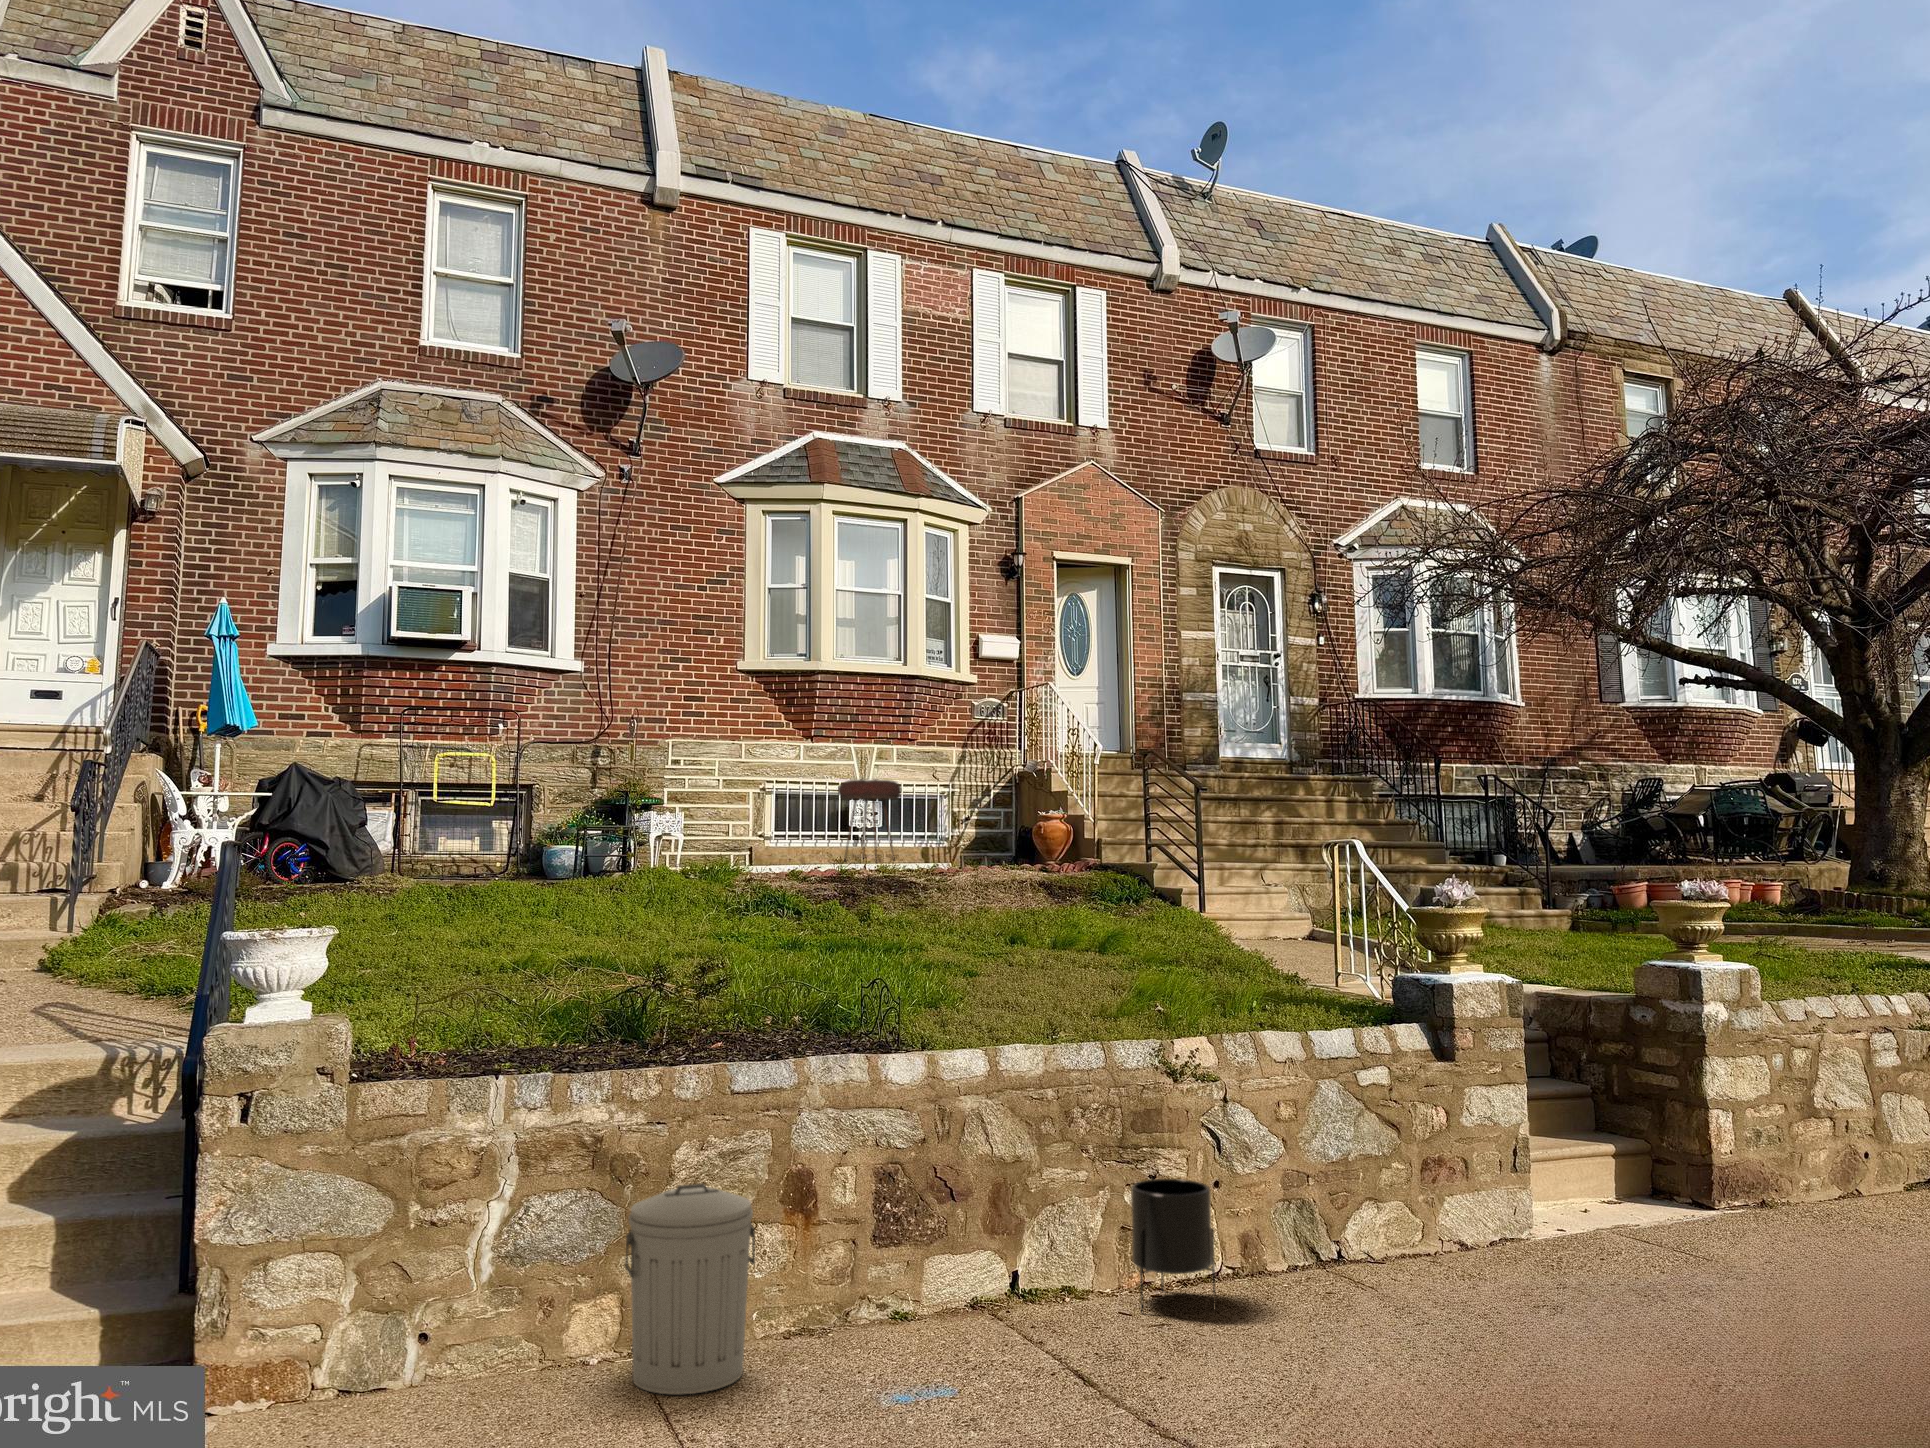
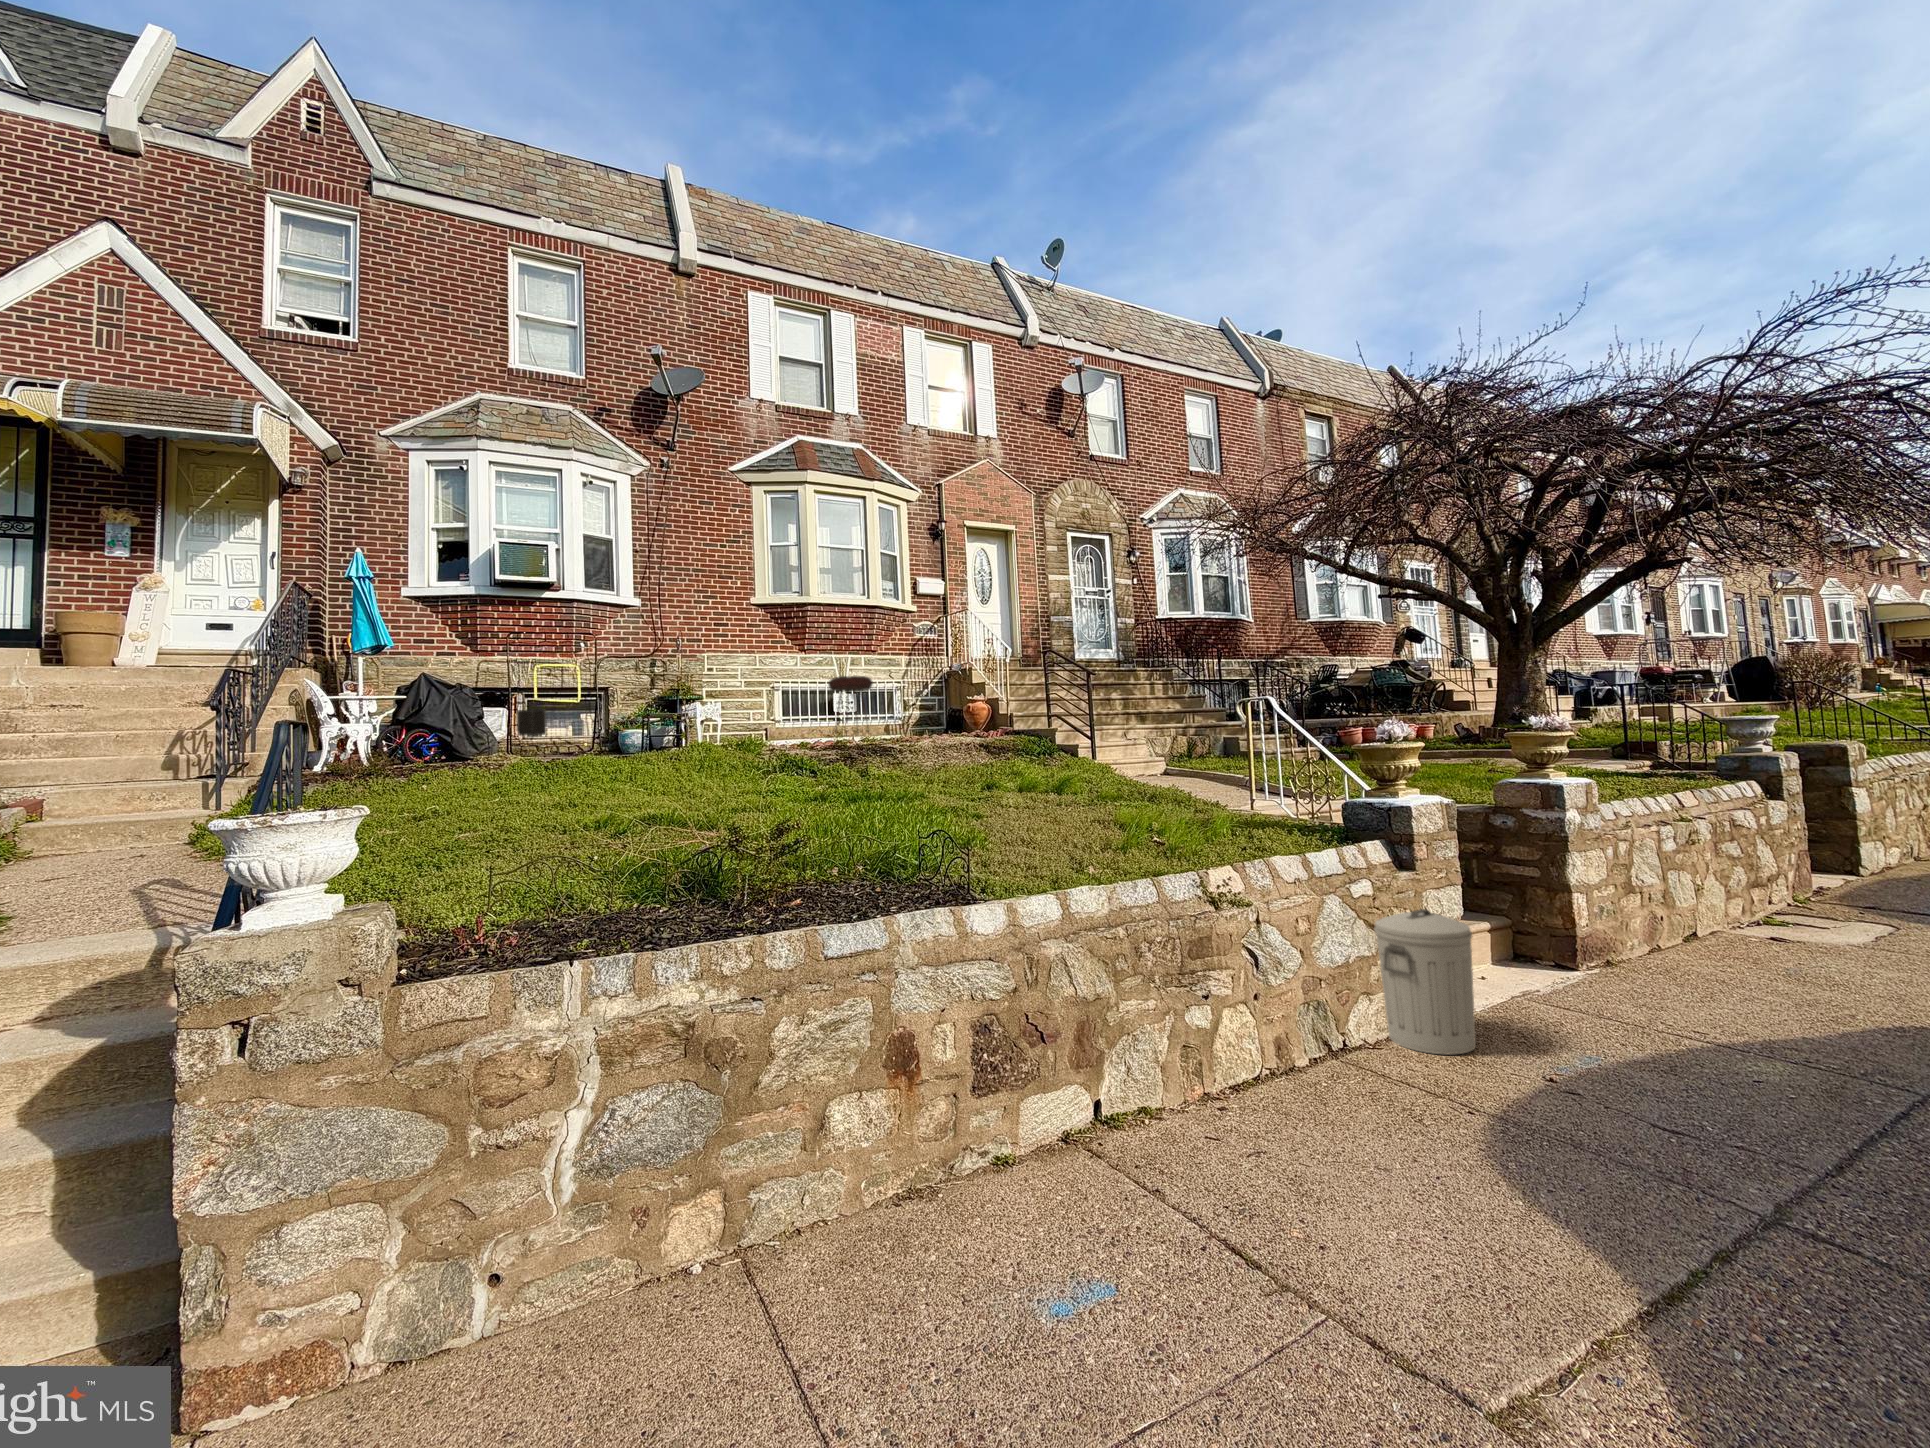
planter: present [1131,1179,1216,1312] -> present [516,709,546,737]
trash can: present [625,1183,755,1394] -> present [1374,909,1476,1054]

